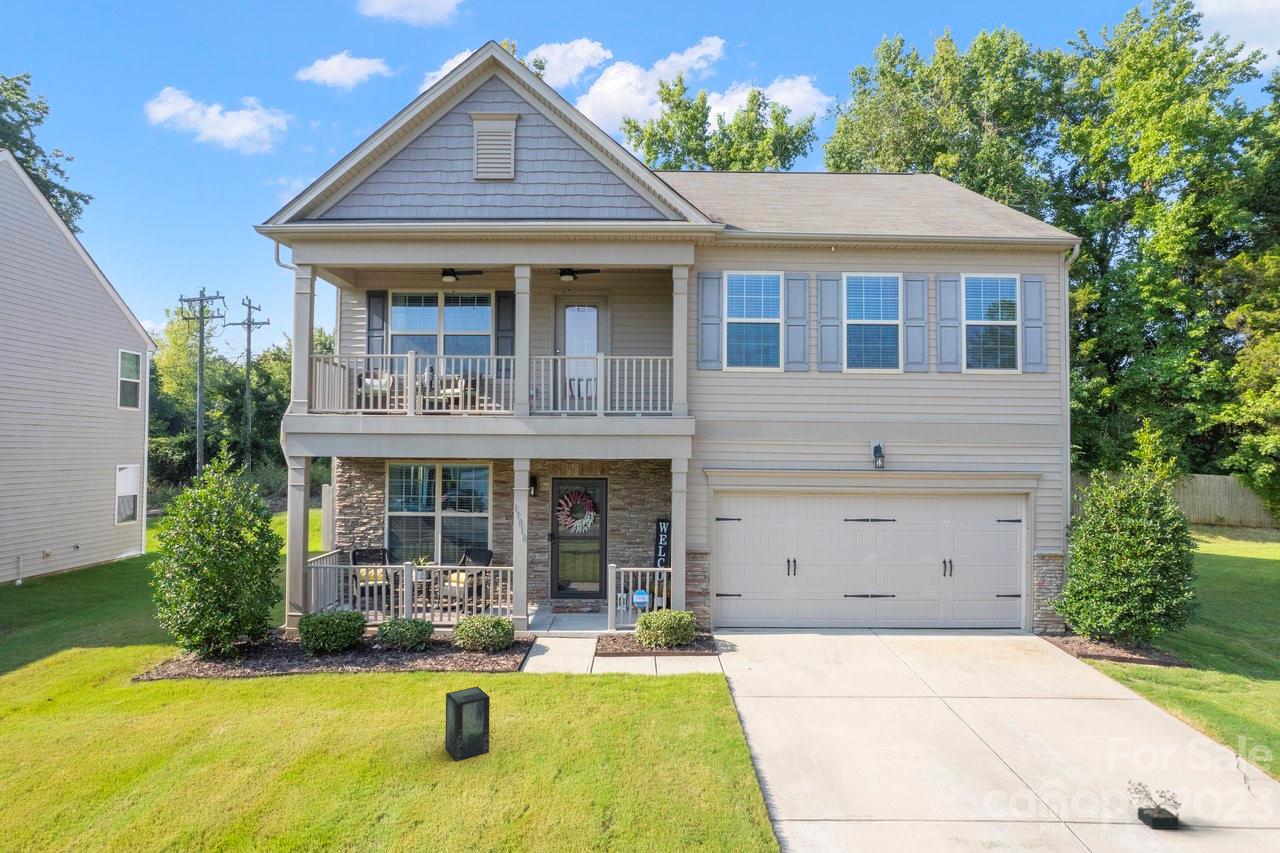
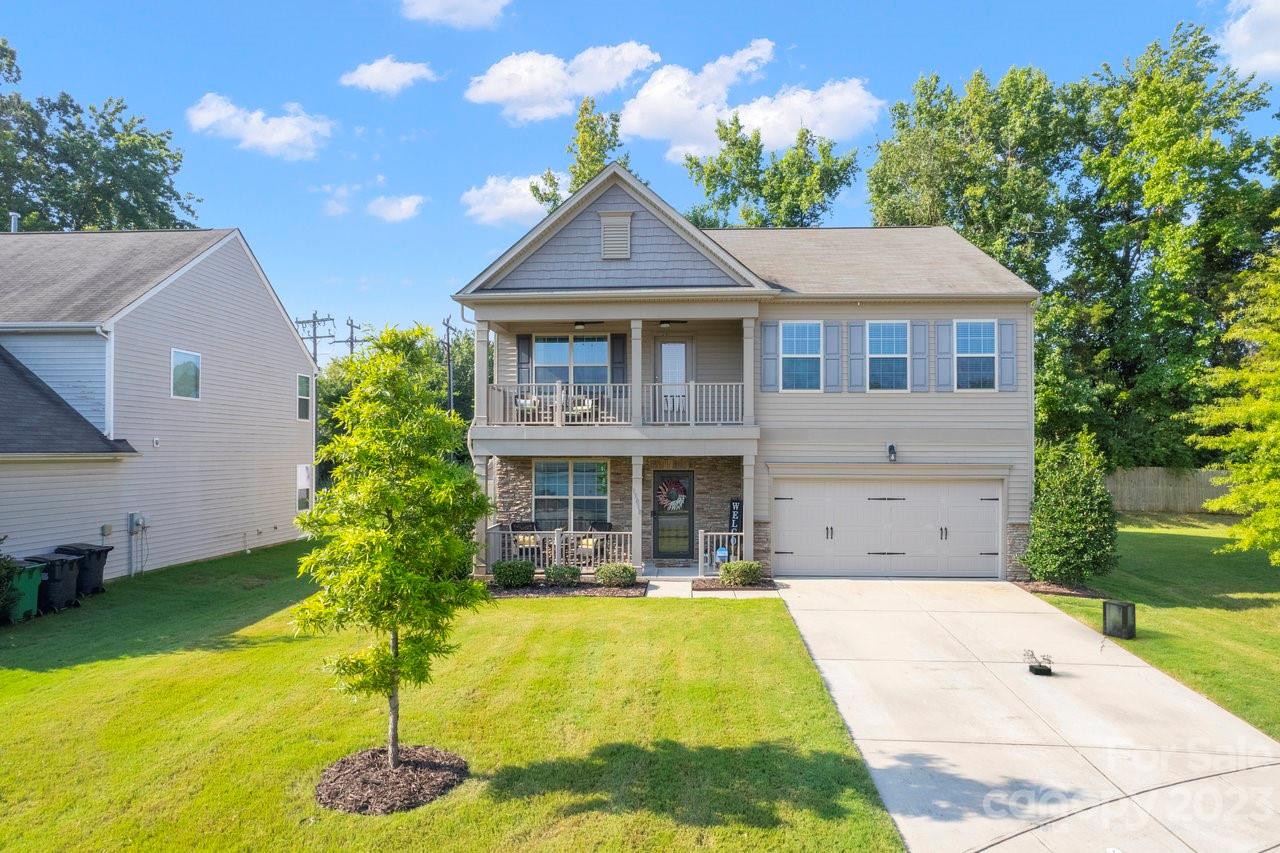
storage box: present [445,687,490,761] -> present [1103,599,1136,640]

